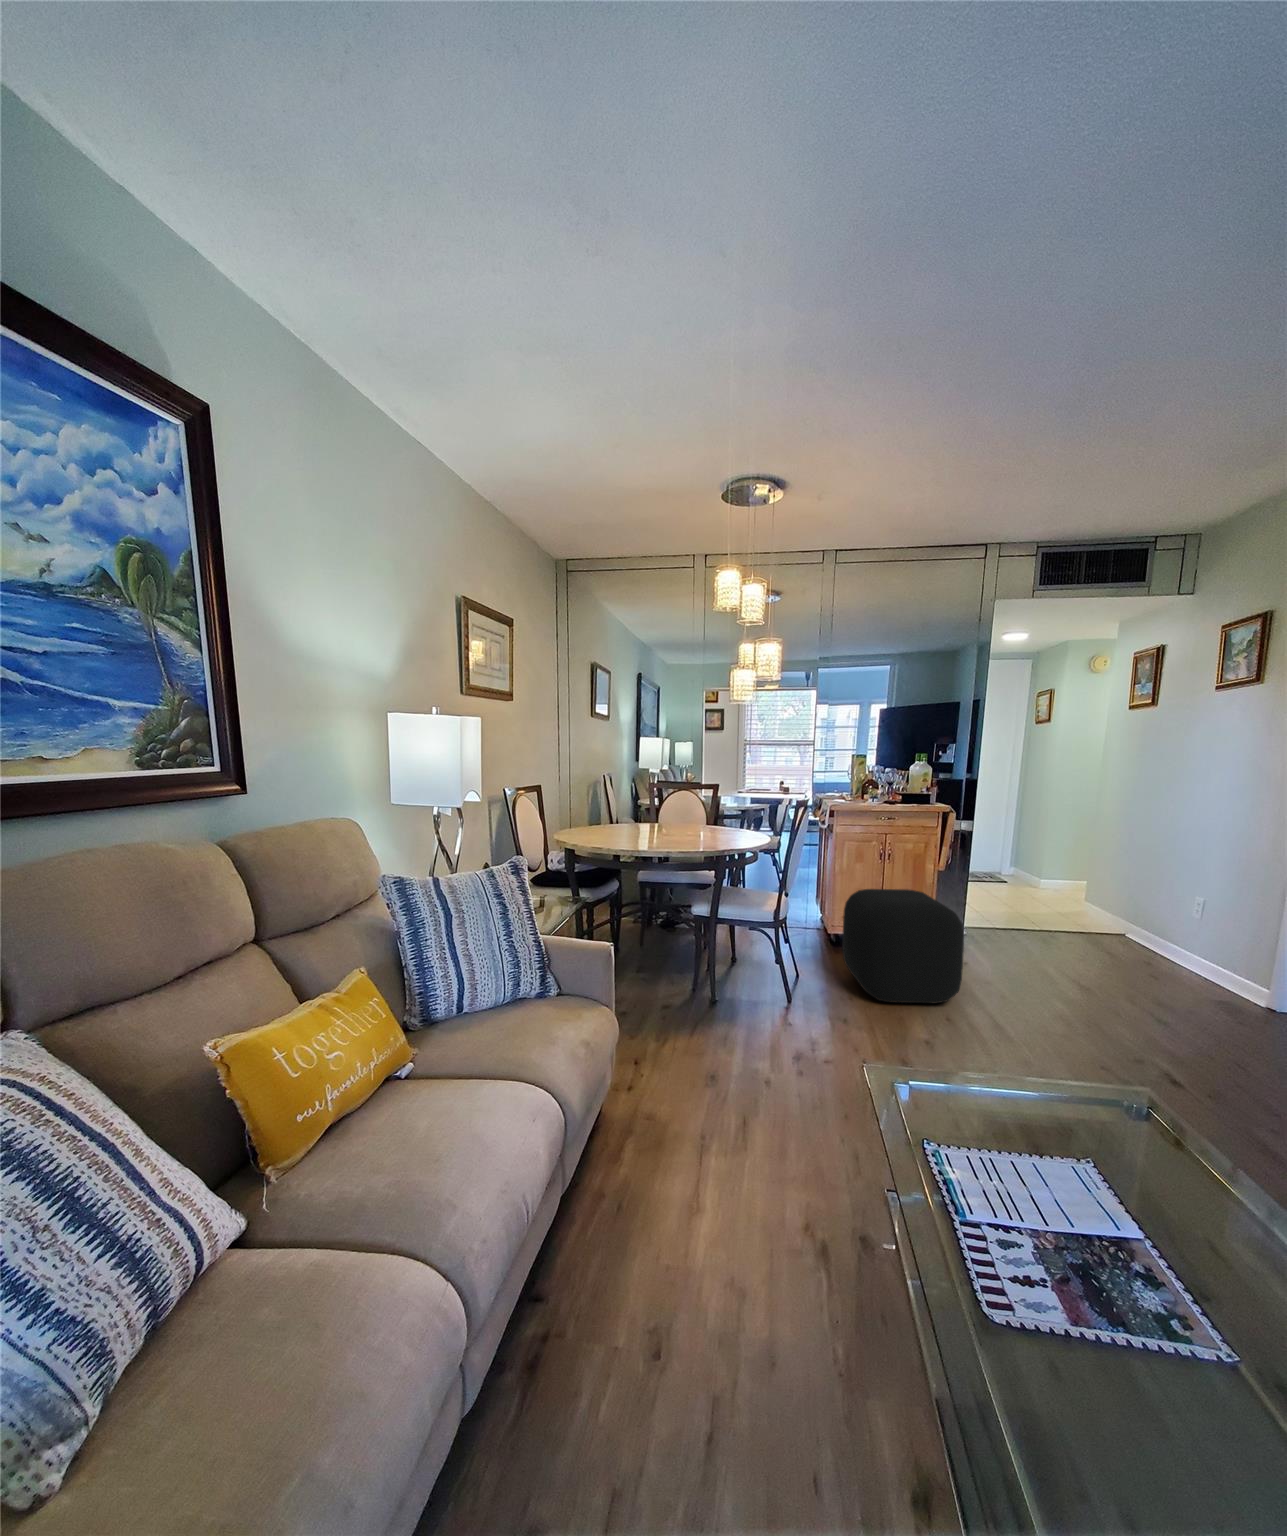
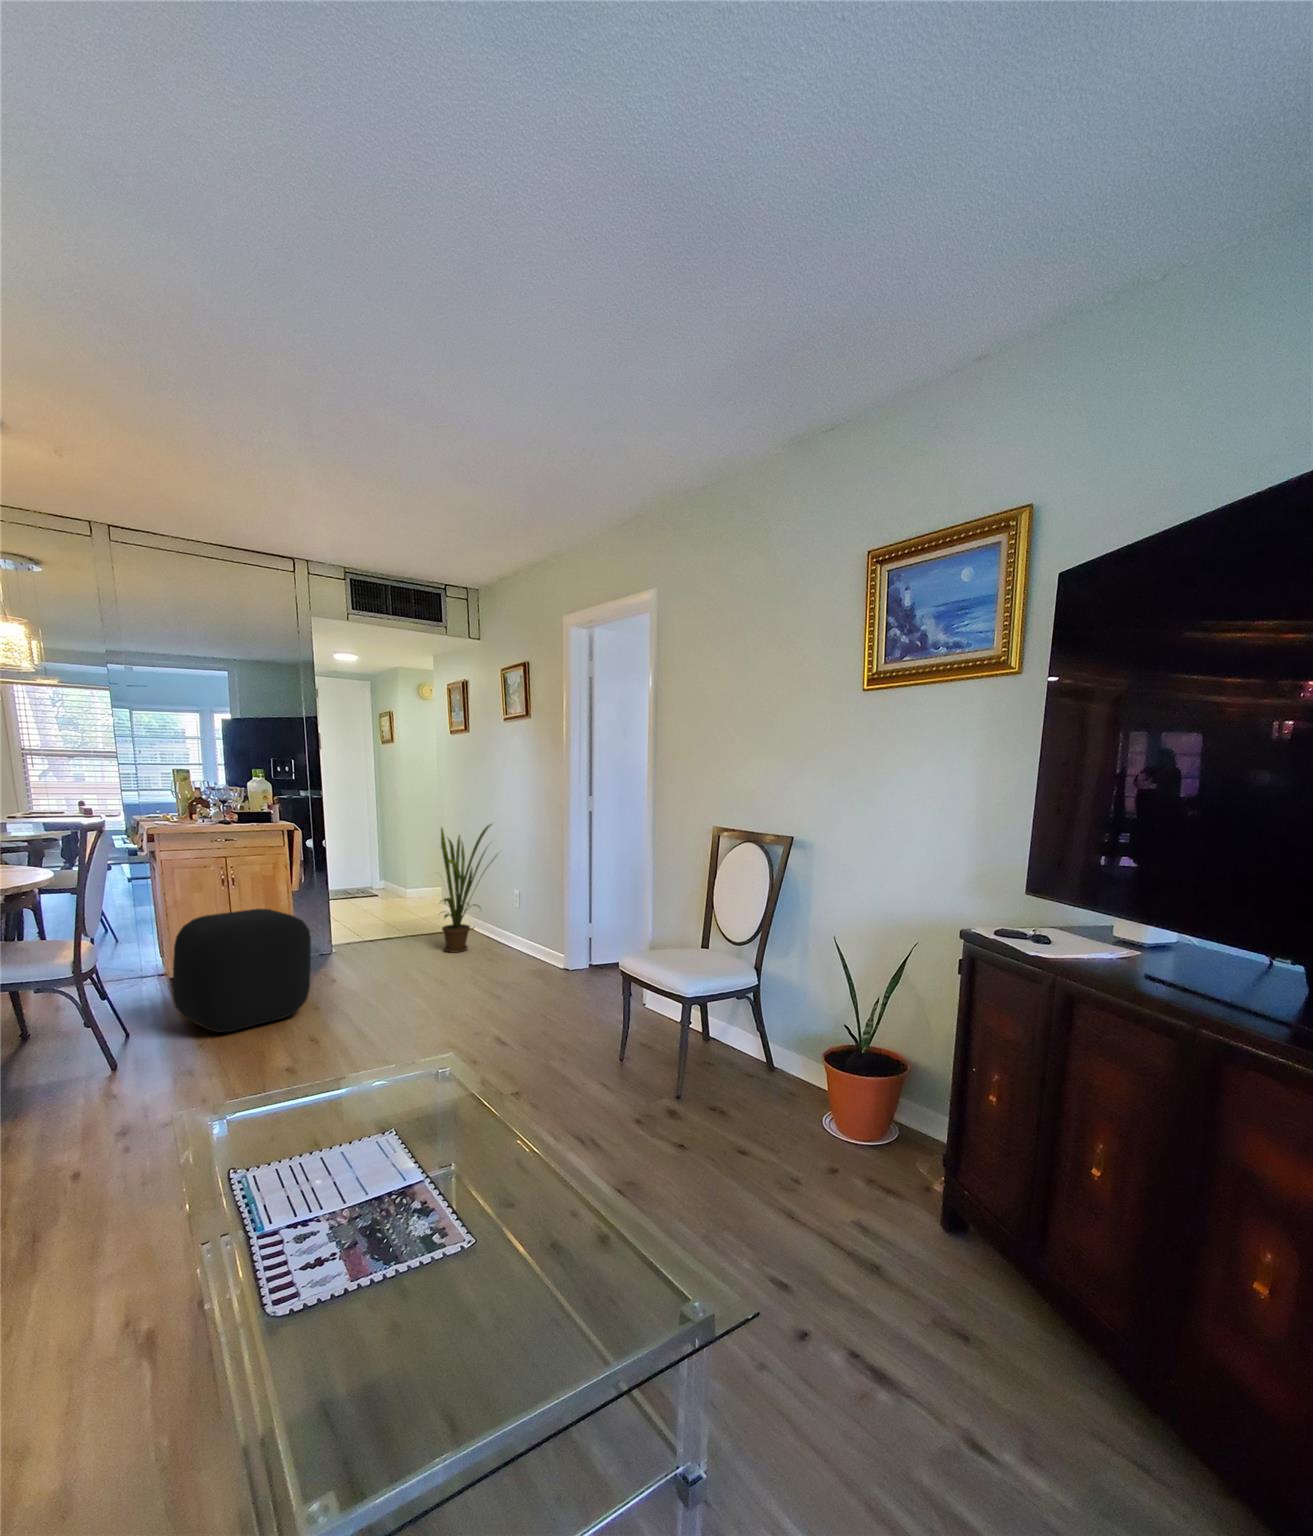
house plant: none [1109,824,1220,974] -> present [441,824,492,953]

